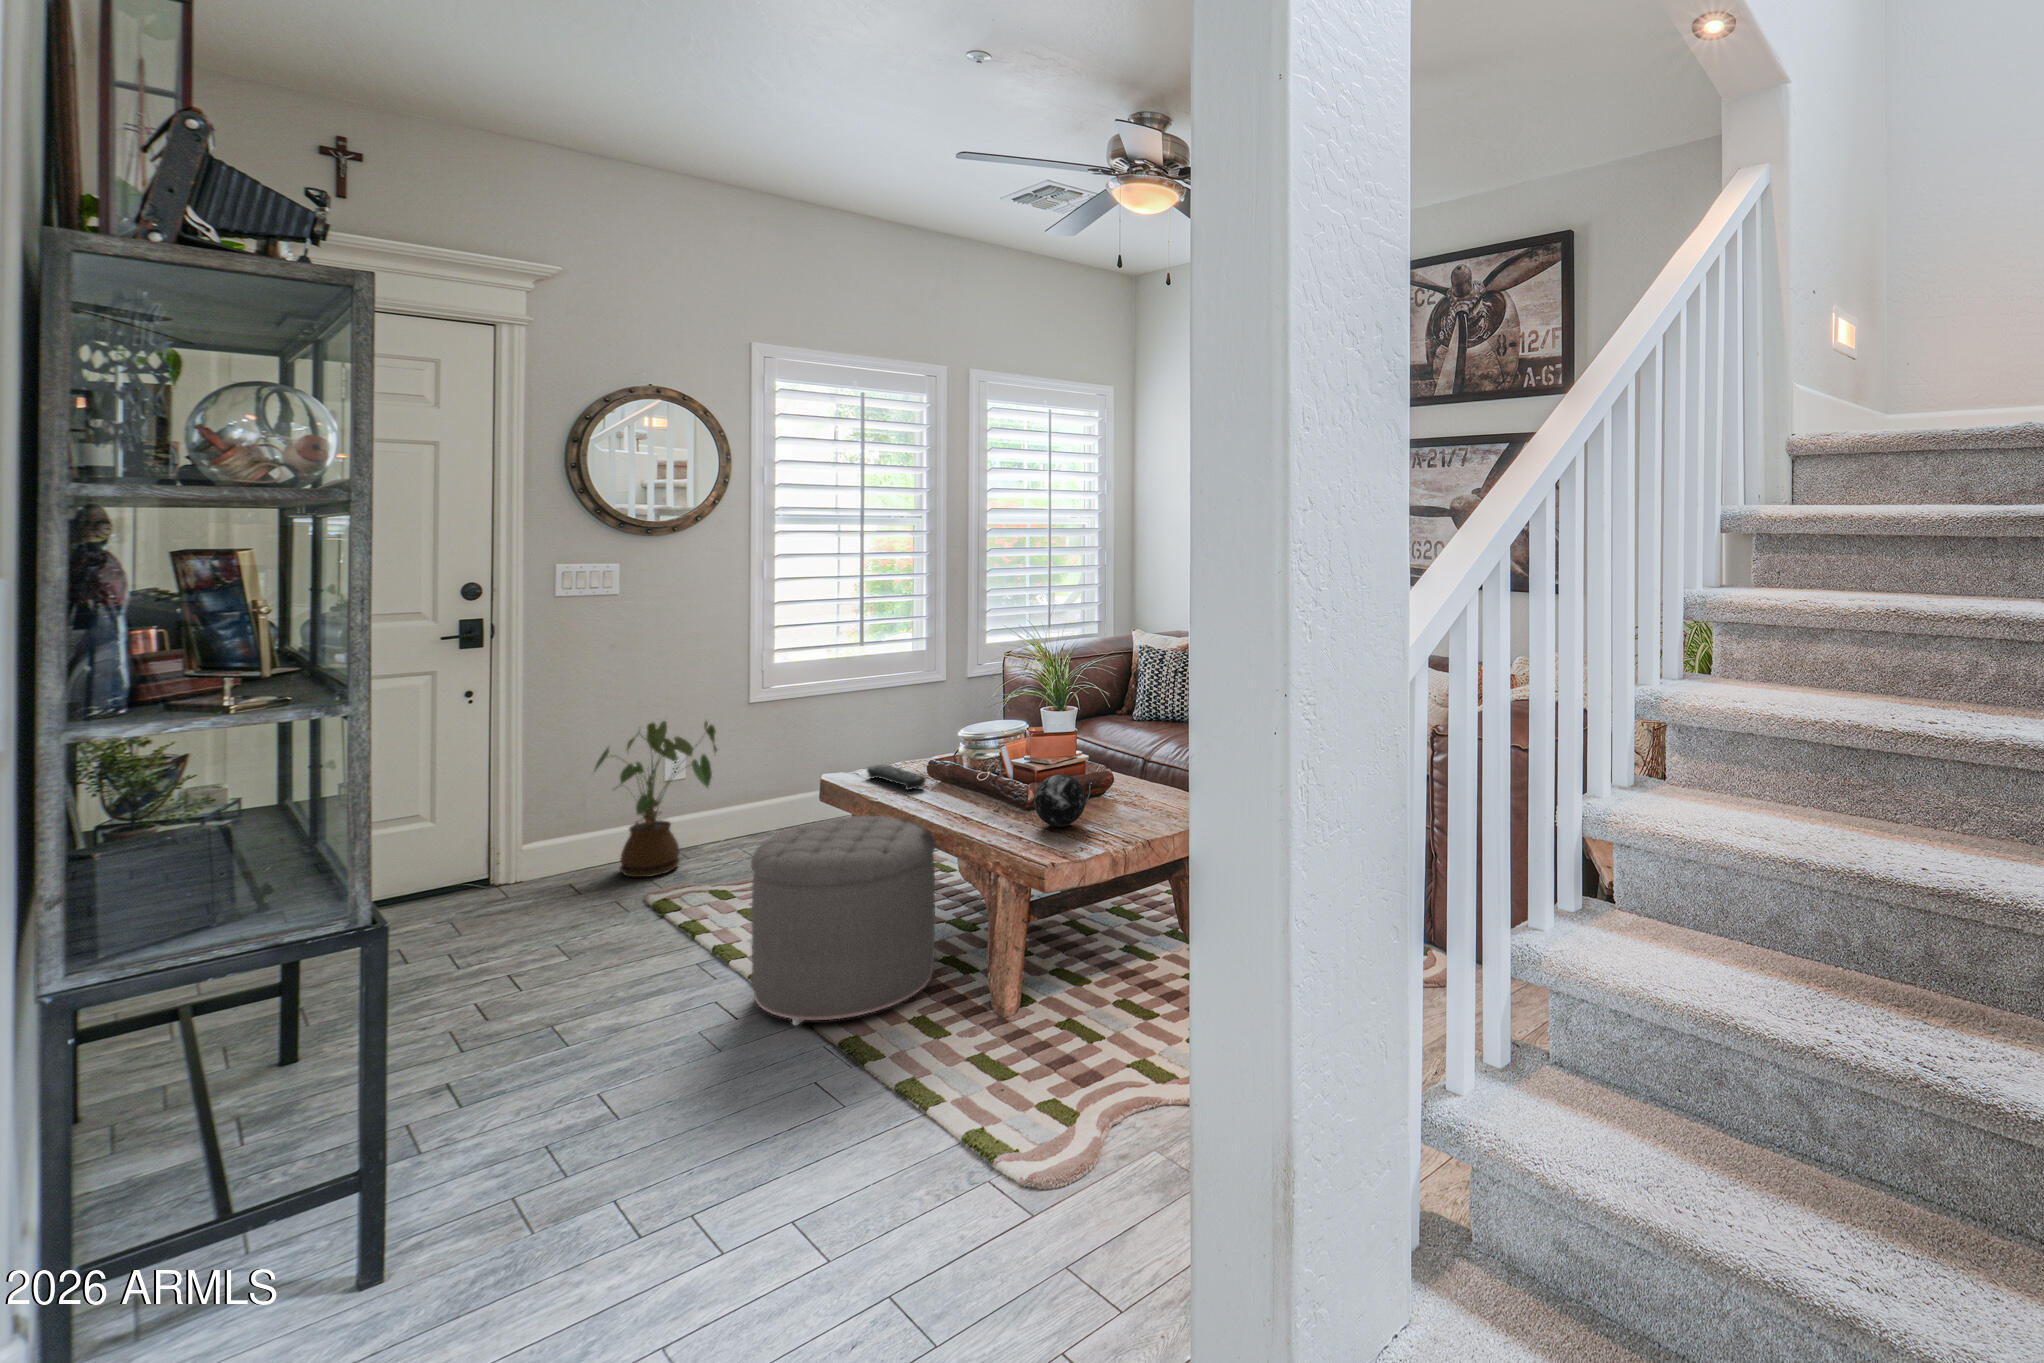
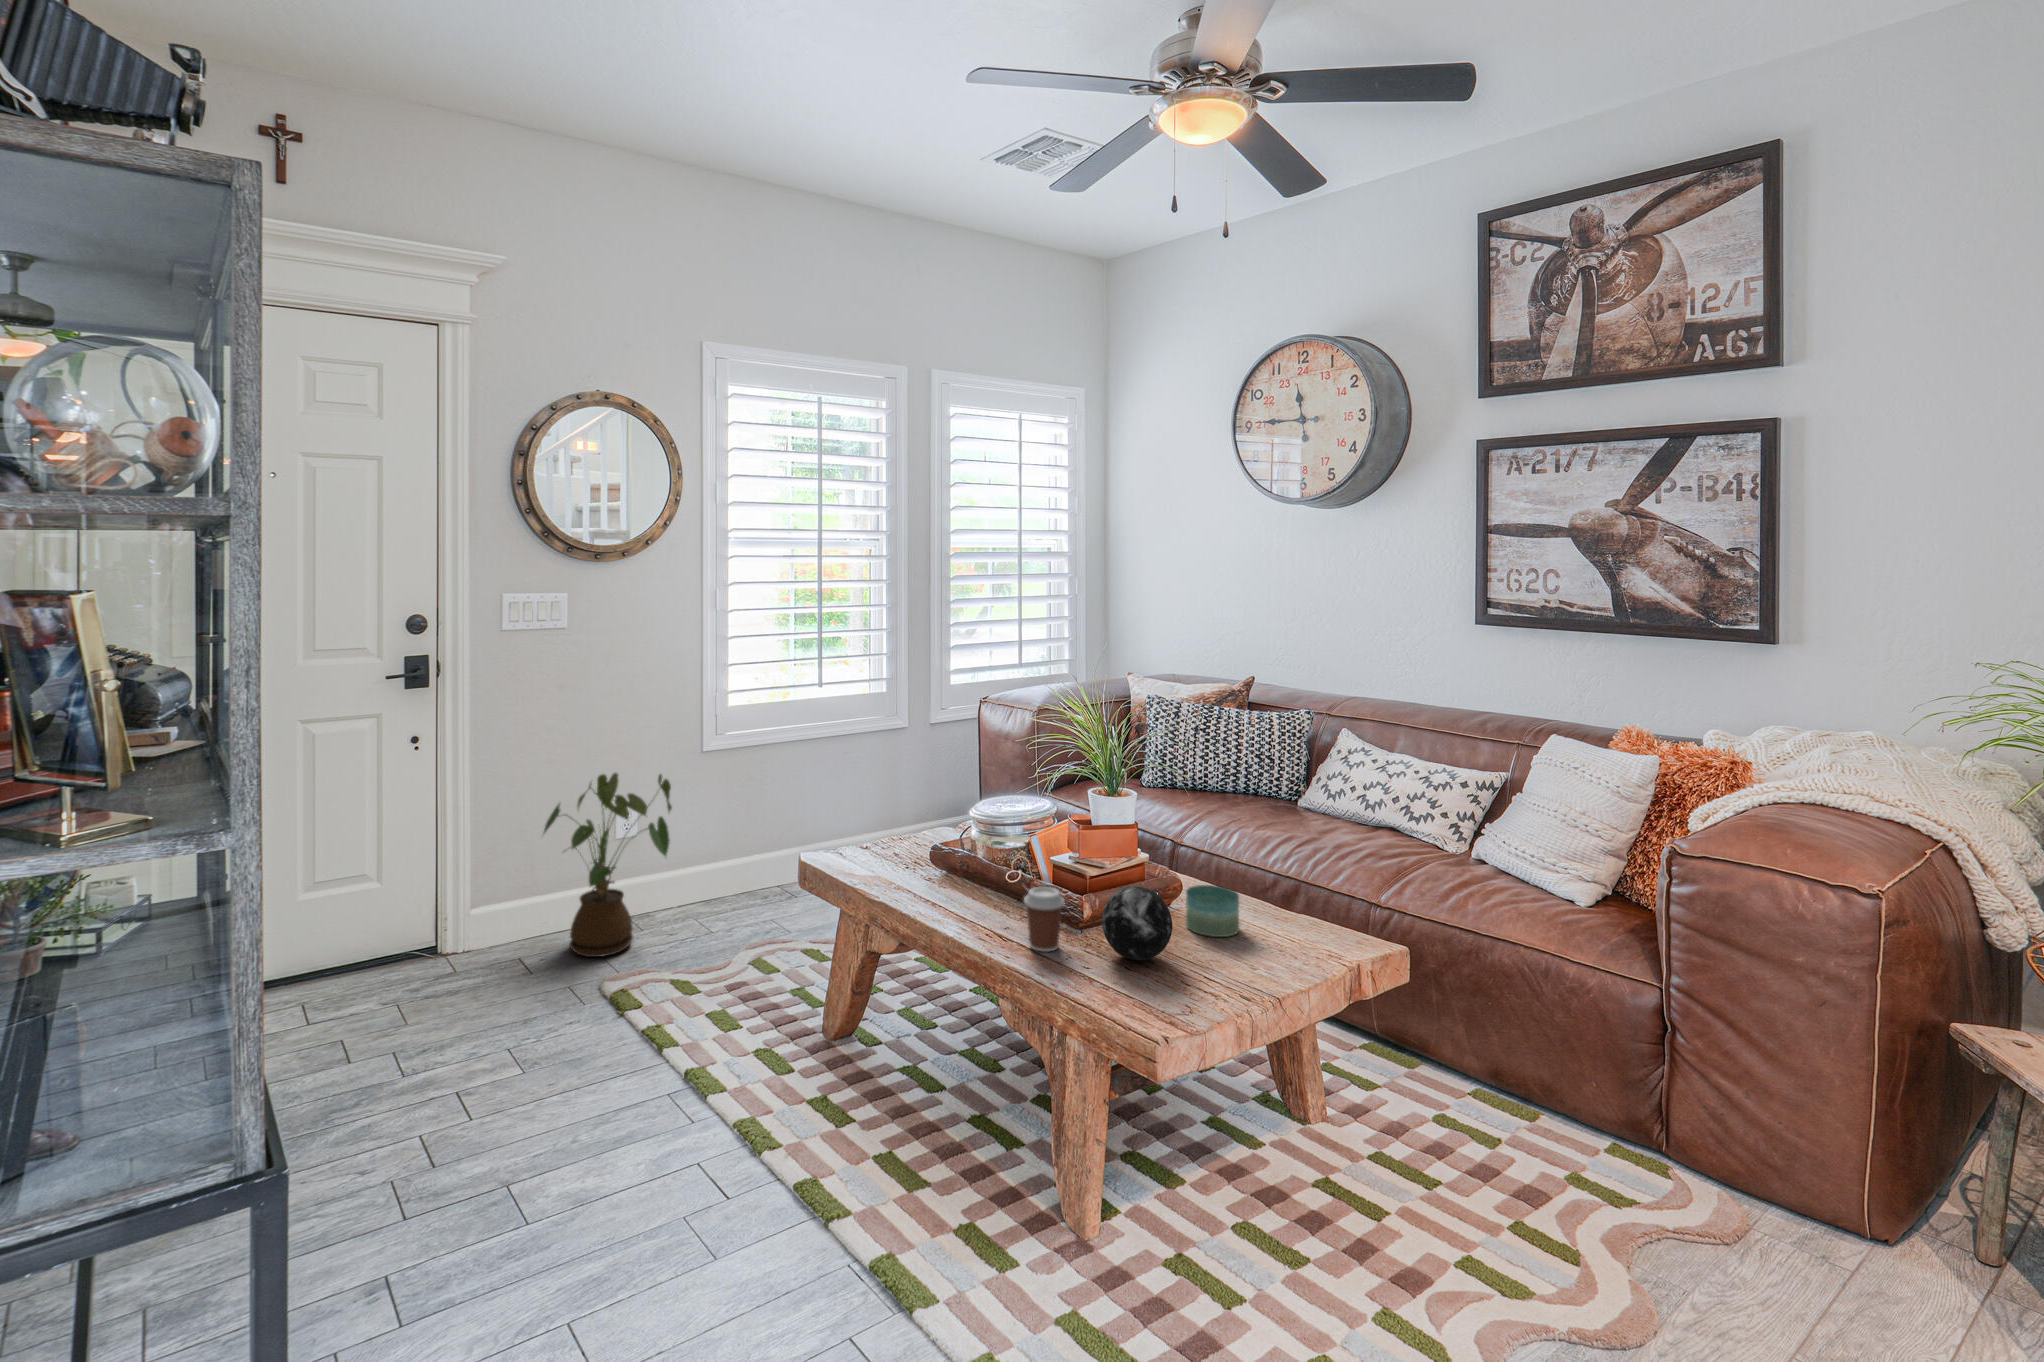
remote control: present [867,765,926,790] -> none [857,846,935,885]
candle: none [1109,777,1147,812] -> present [1186,885,1239,937]
coffee cup: none [978,779,1009,825] -> present [1024,887,1065,952]
ottoman: present [751,816,936,1025] -> none [742,922,969,1220]

